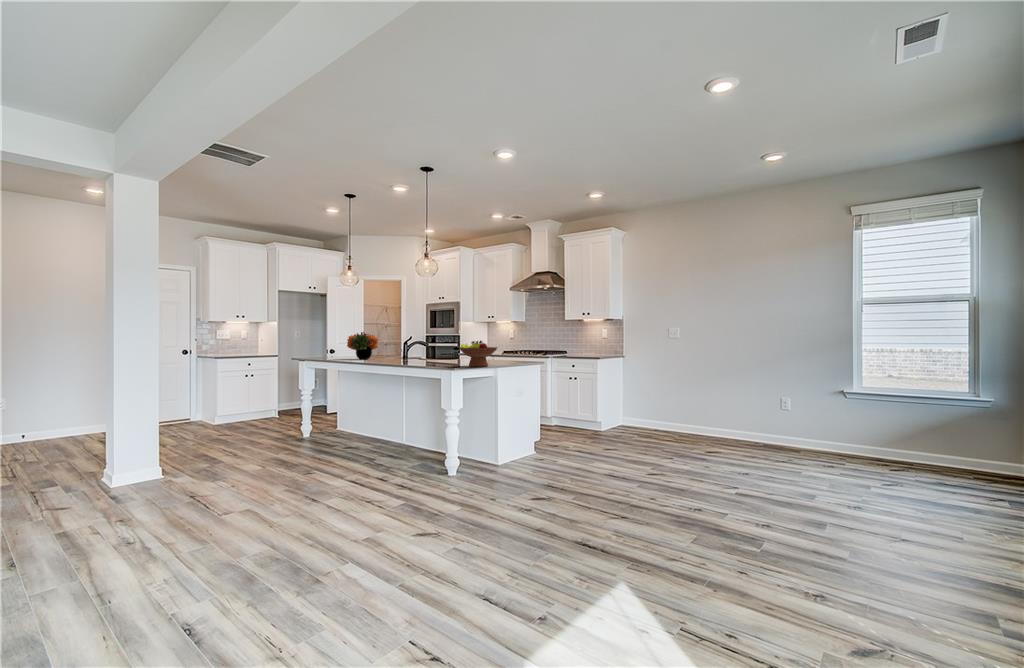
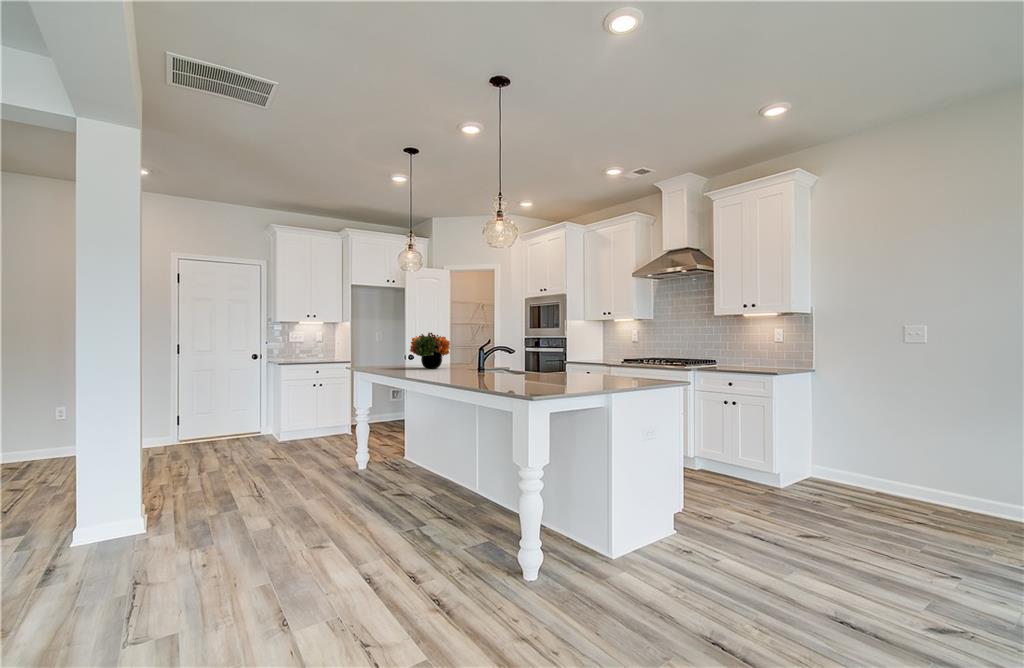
fruit bowl: present [459,341,497,367] -> none [541,345,610,391]

